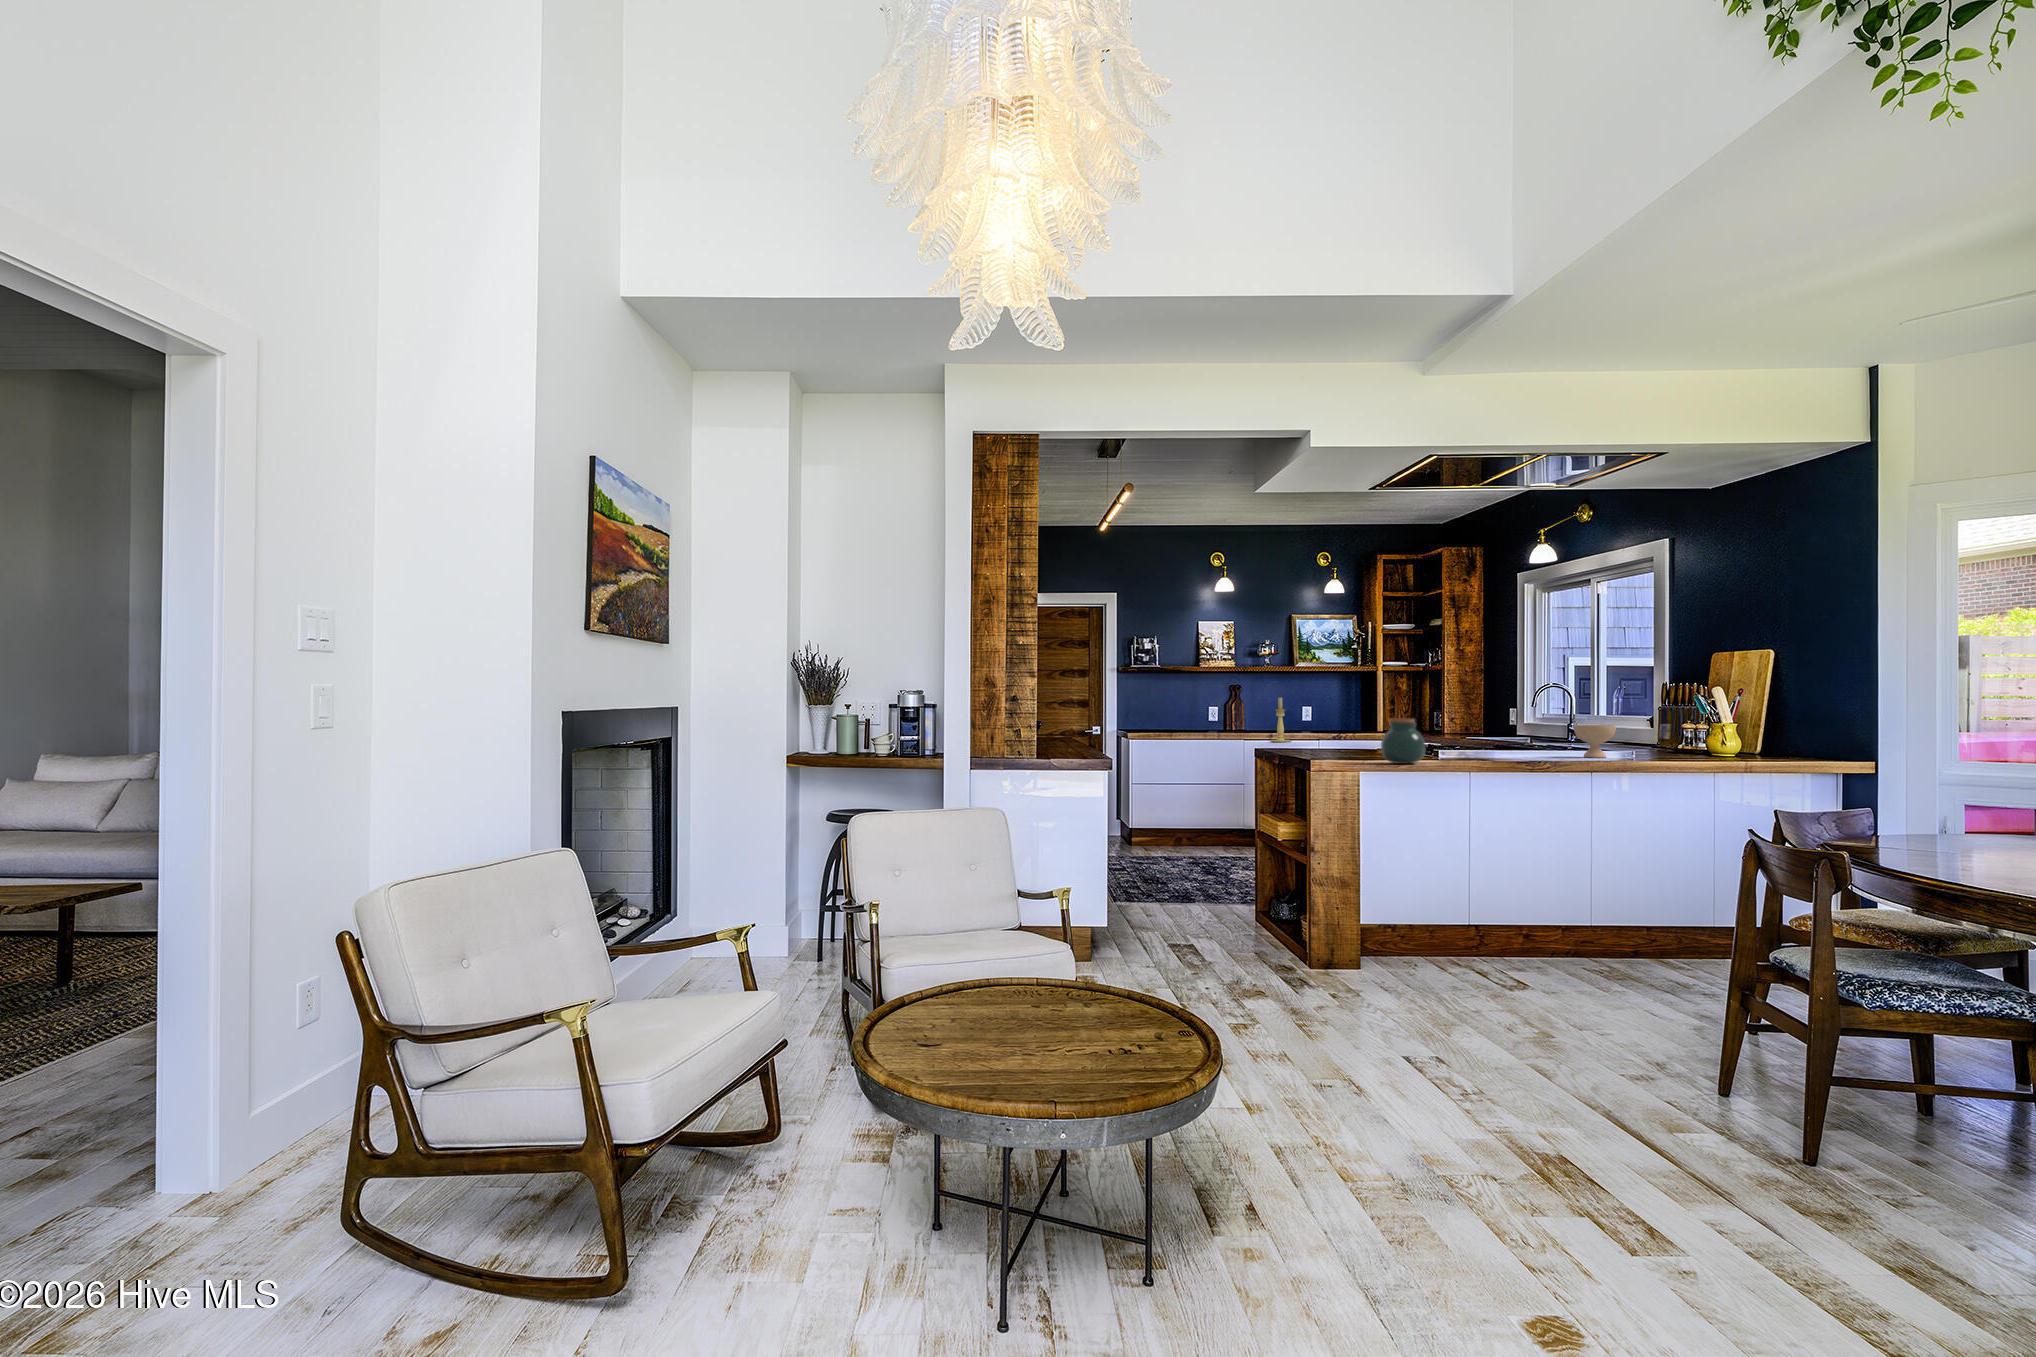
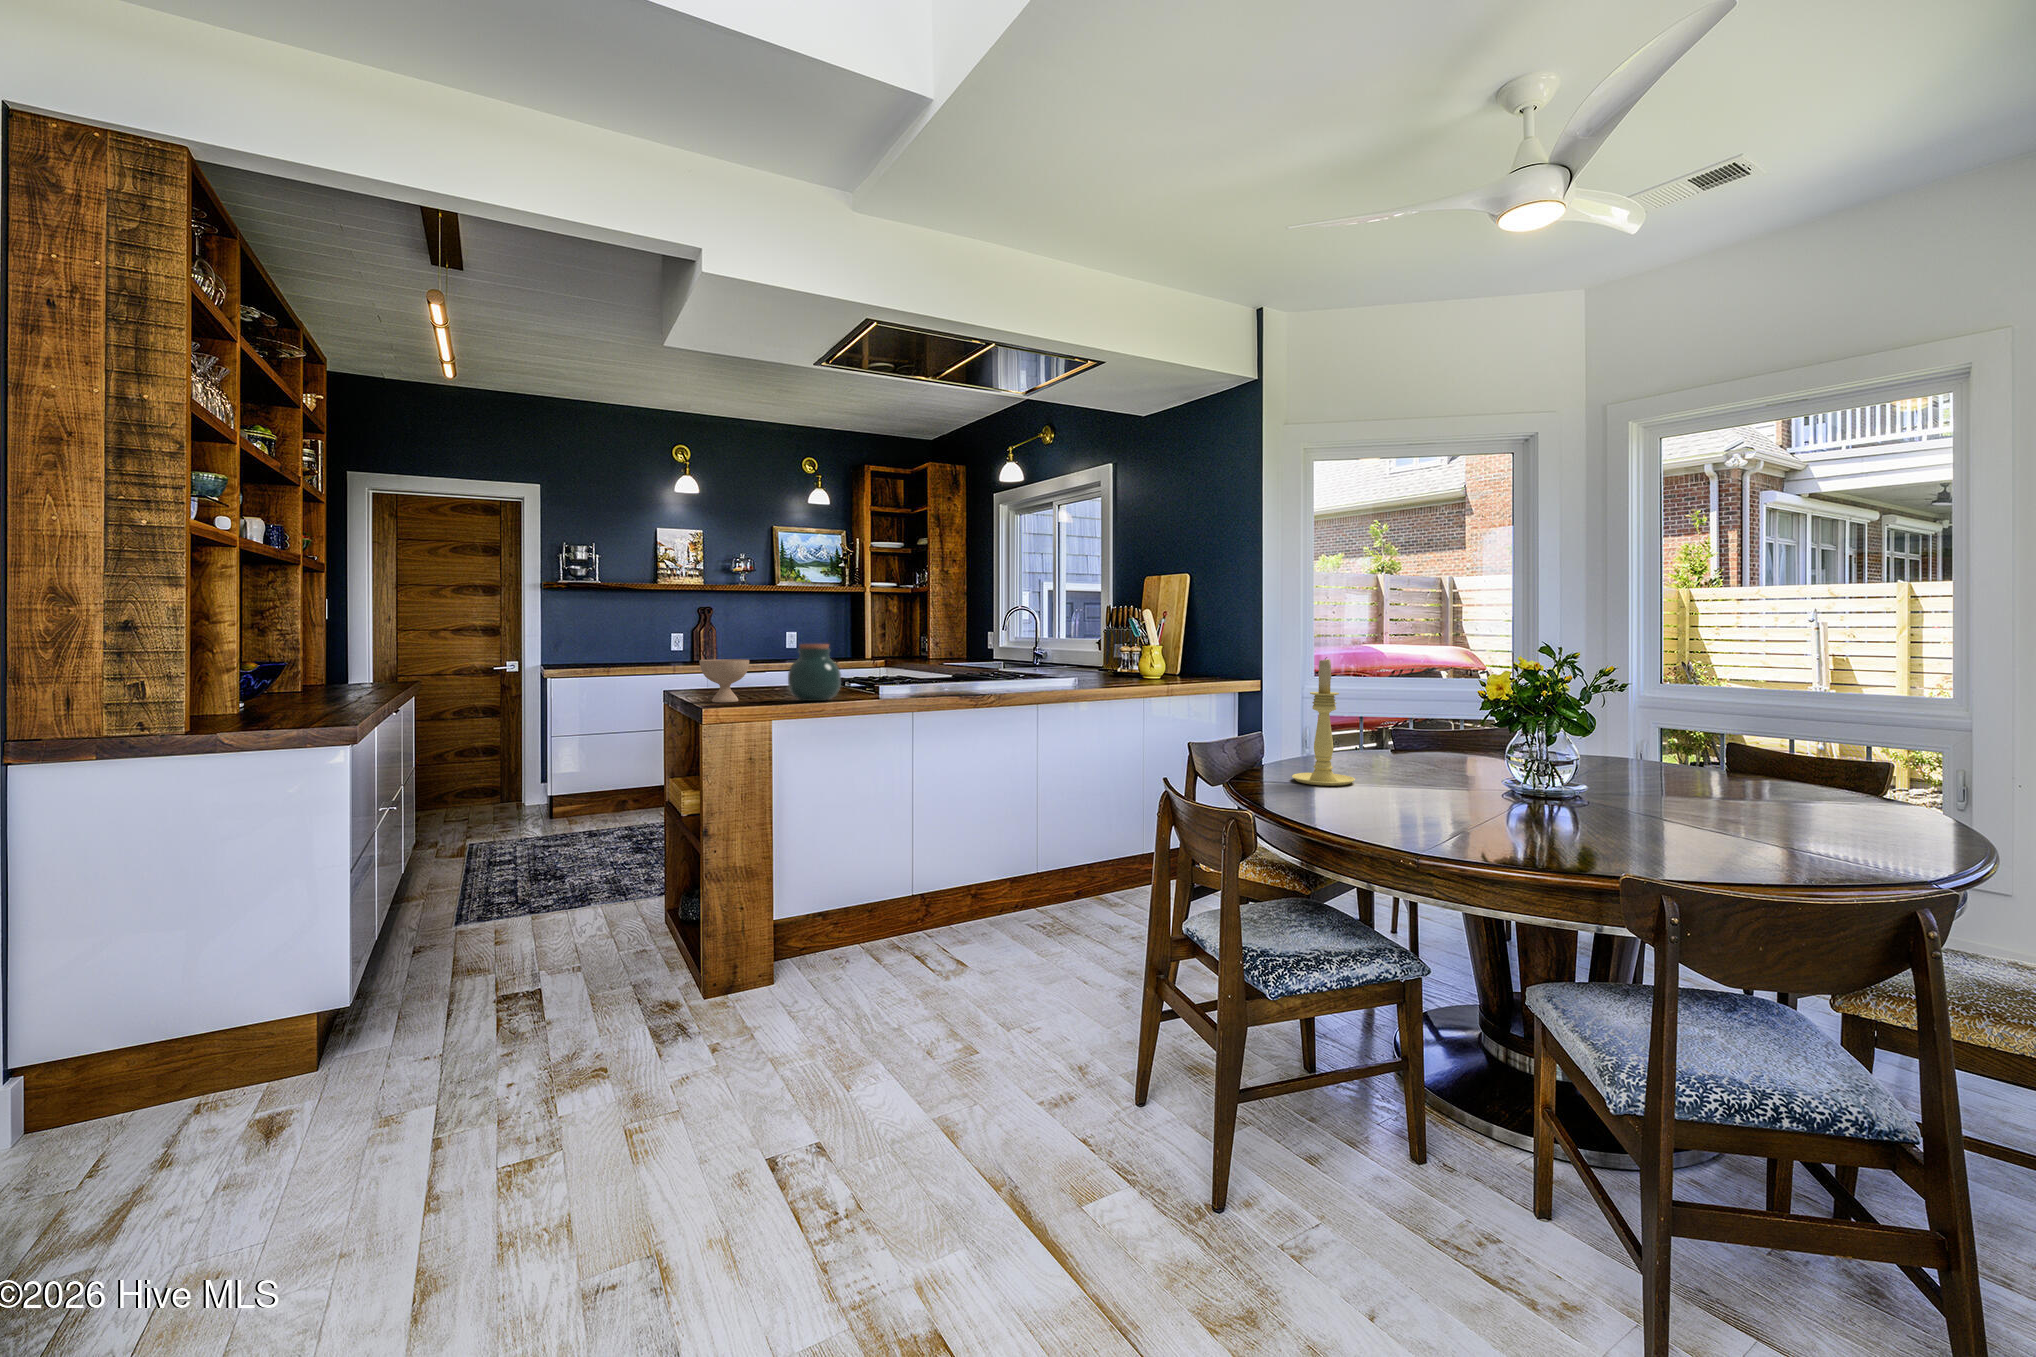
candle holder: present [1270,697,1291,742] -> present [1292,657,1355,786]
bowl: present [1573,725,1616,758] -> present [700,659,749,702]

